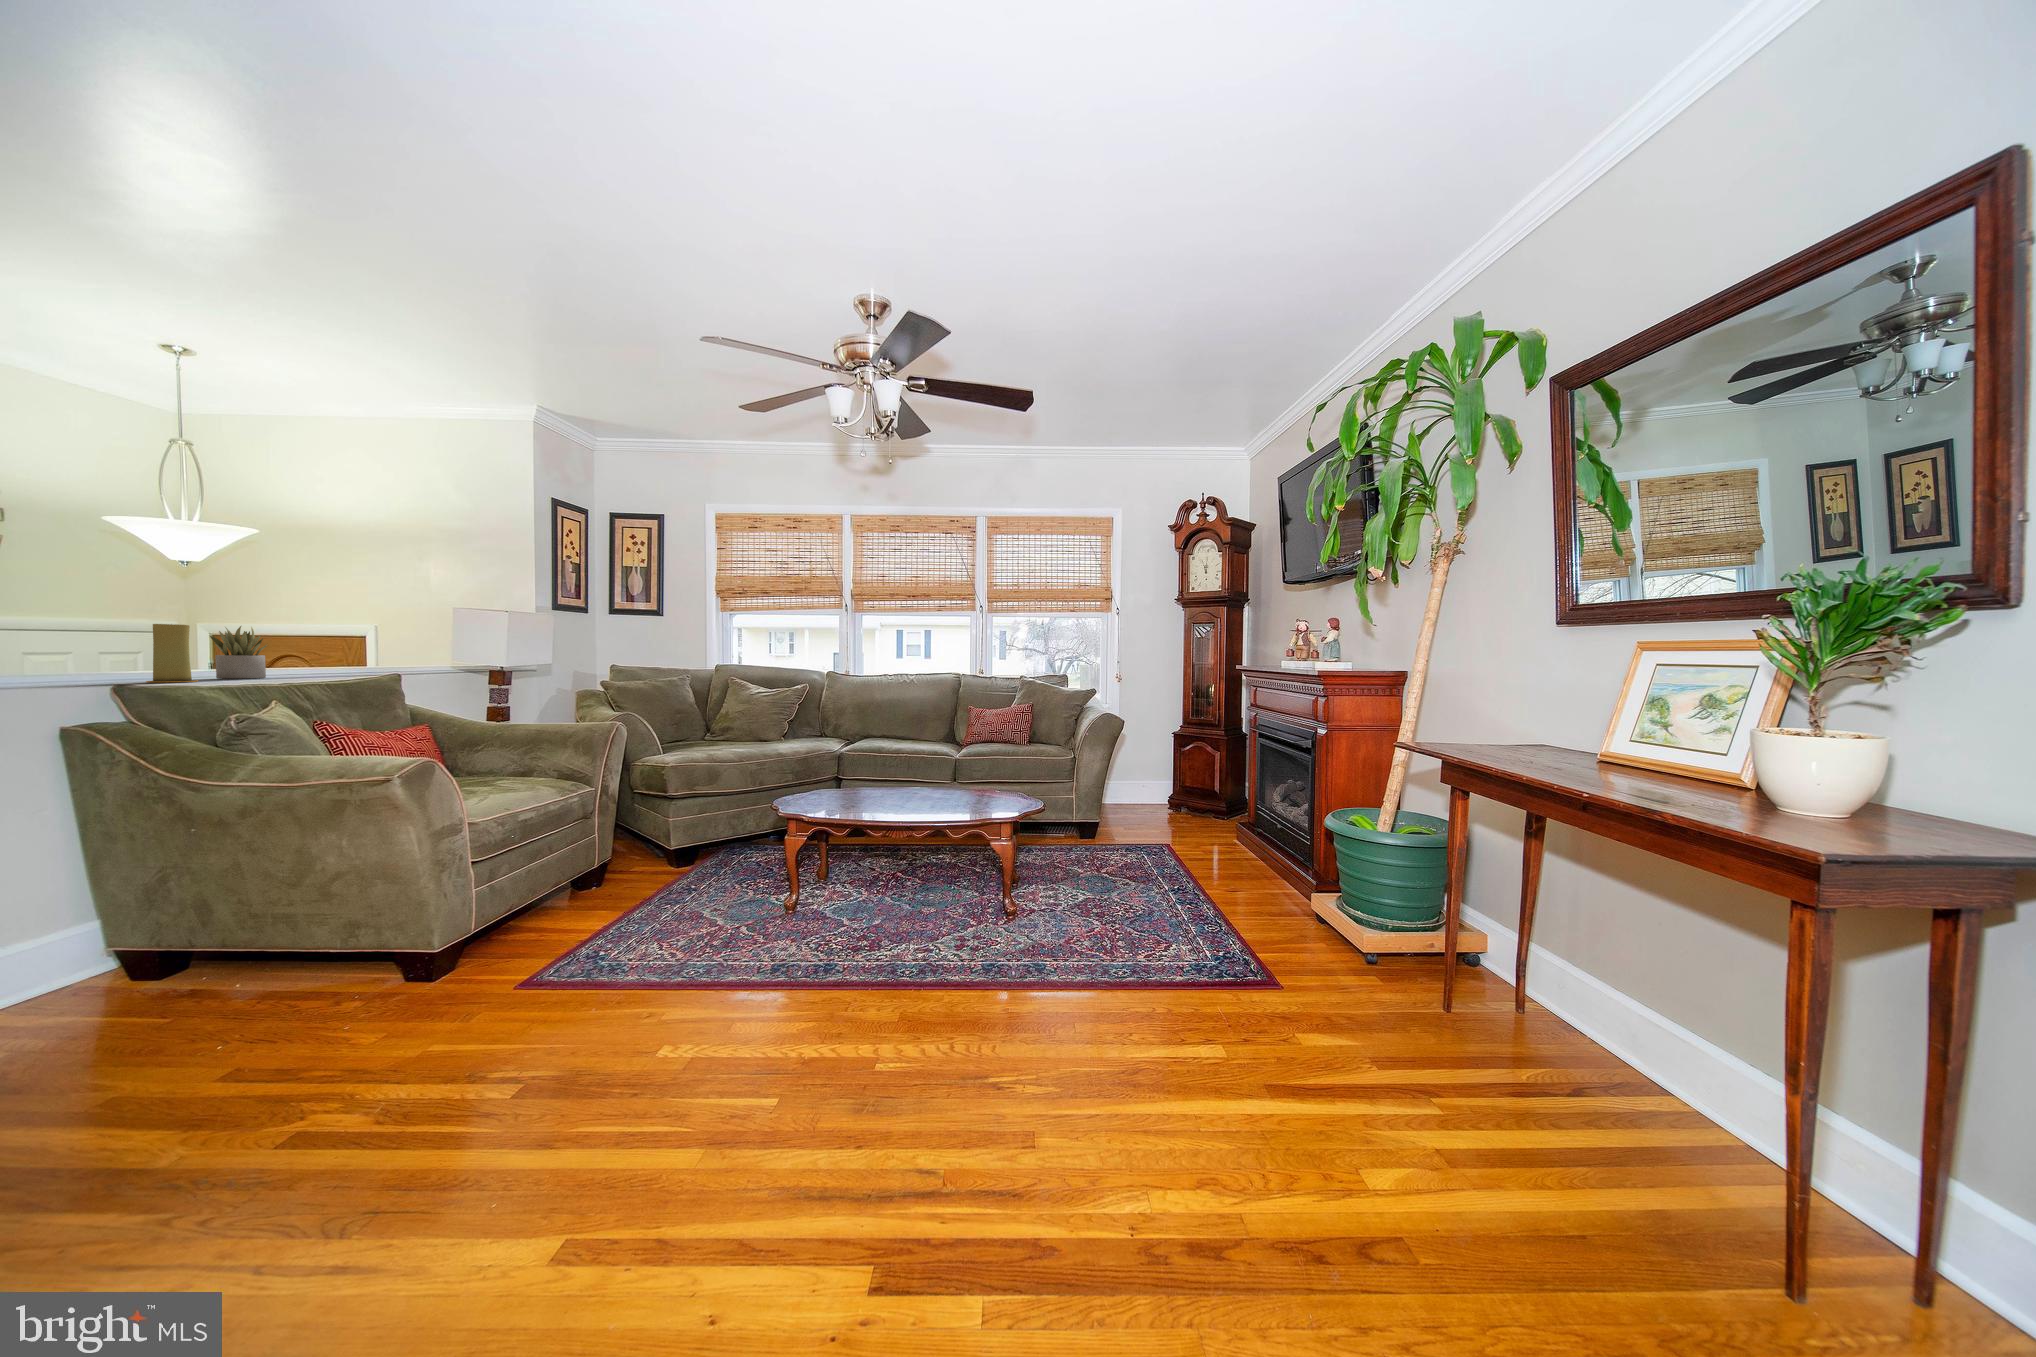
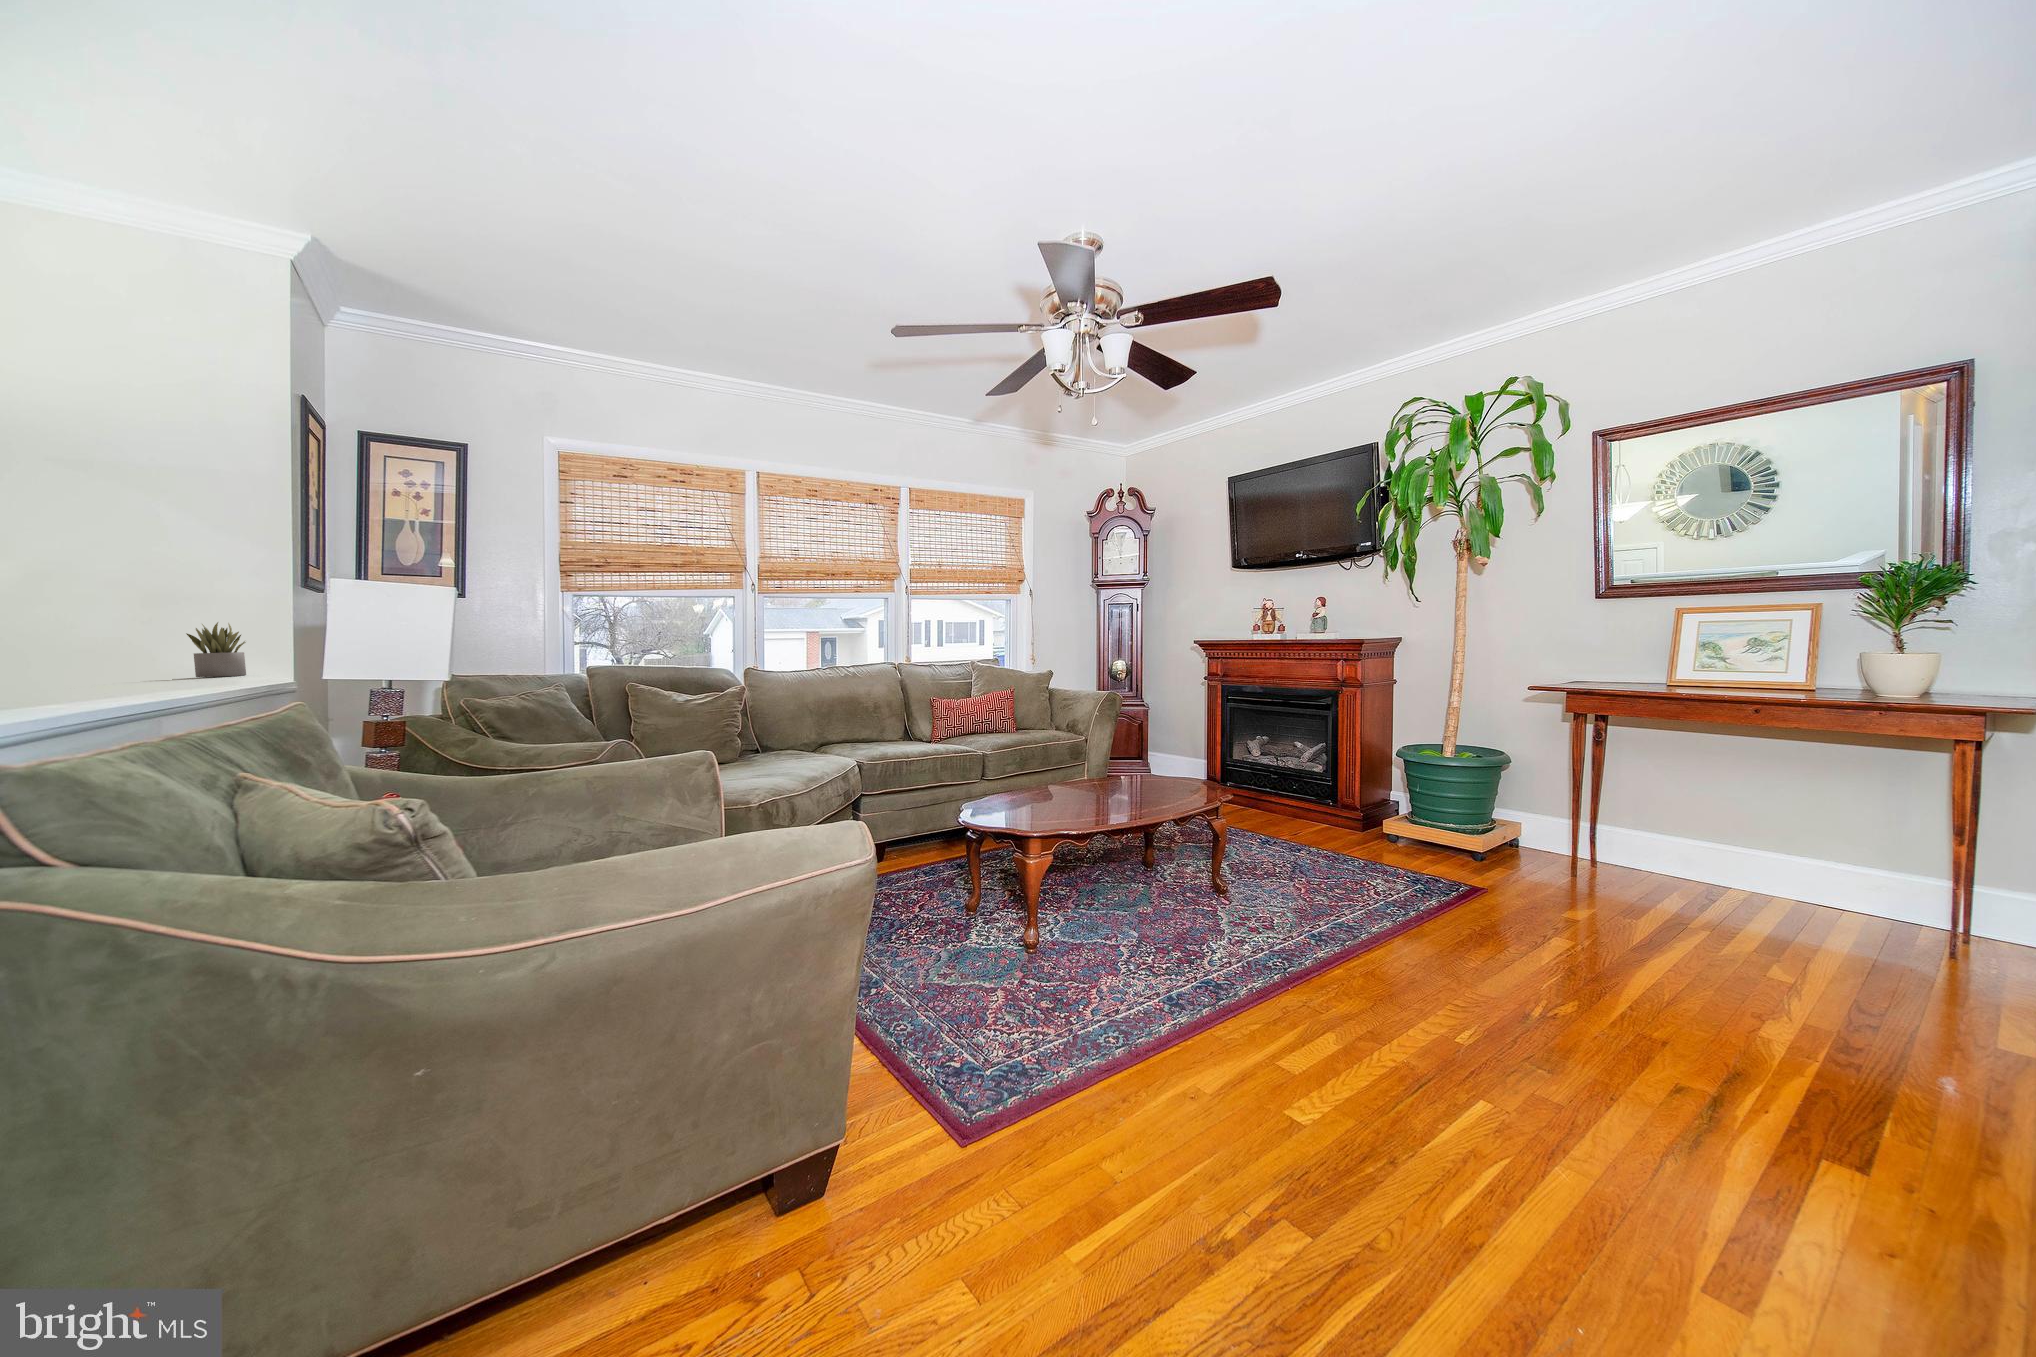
candle: present [146,624,198,682] -> none [123,622,177,682]

